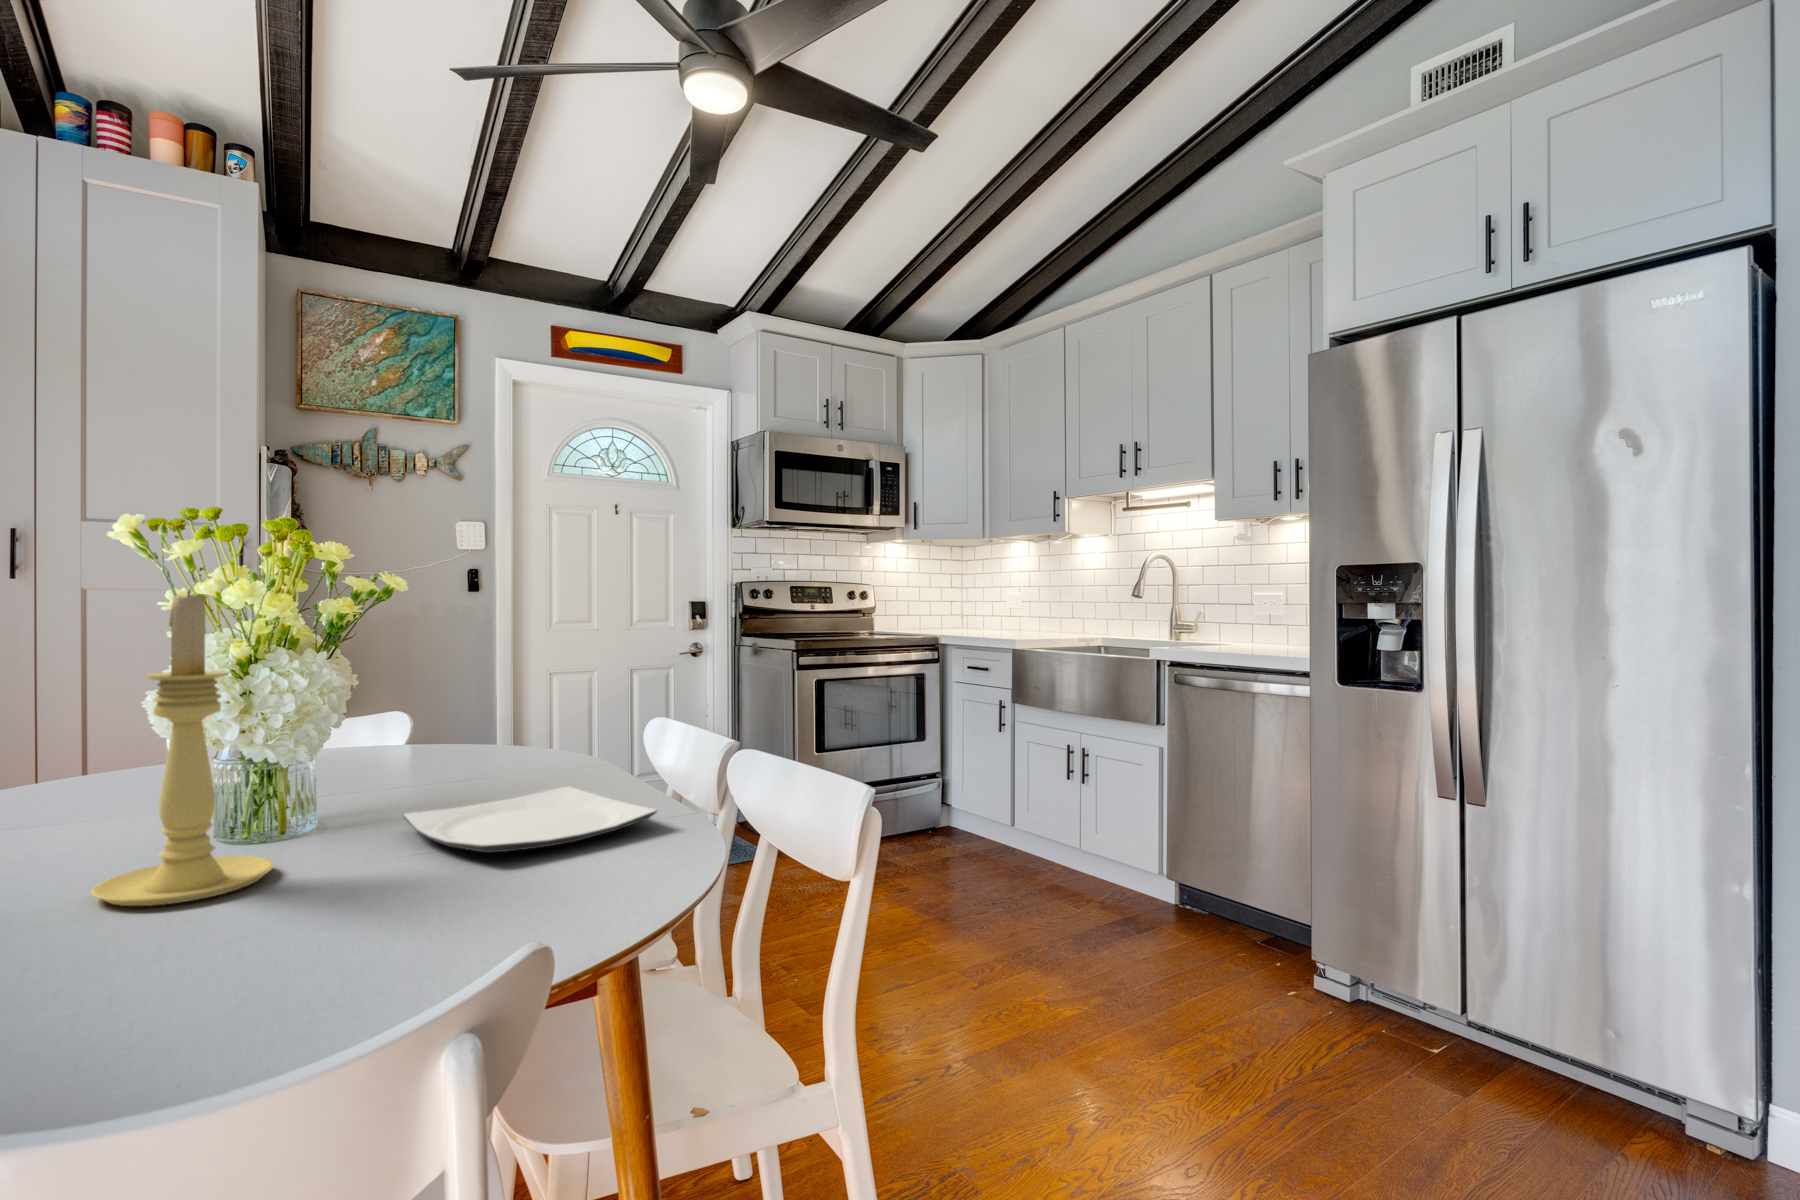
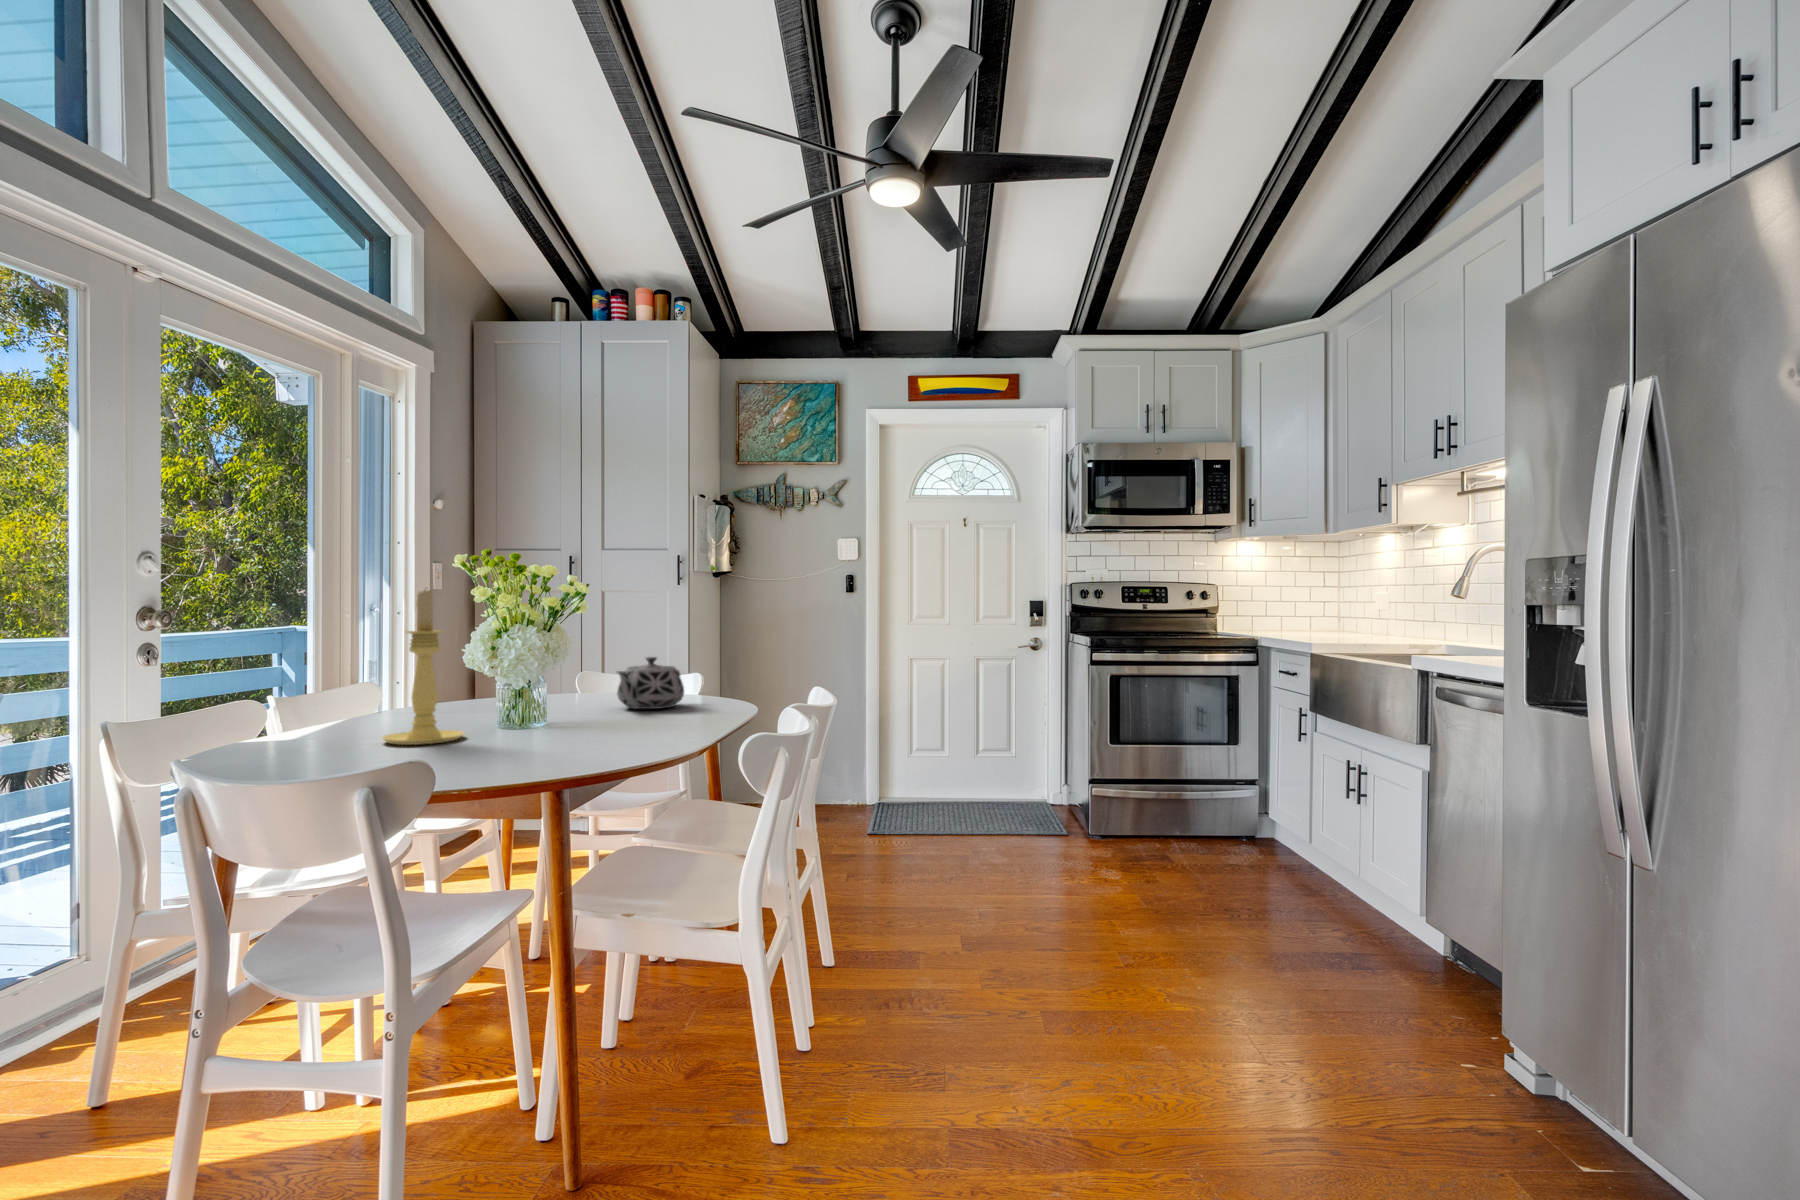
teapot: none [381,692,492,774] -> present [617,657,684,709]
plate: present [403,787,657,852] -> none [532,718,664,744]

